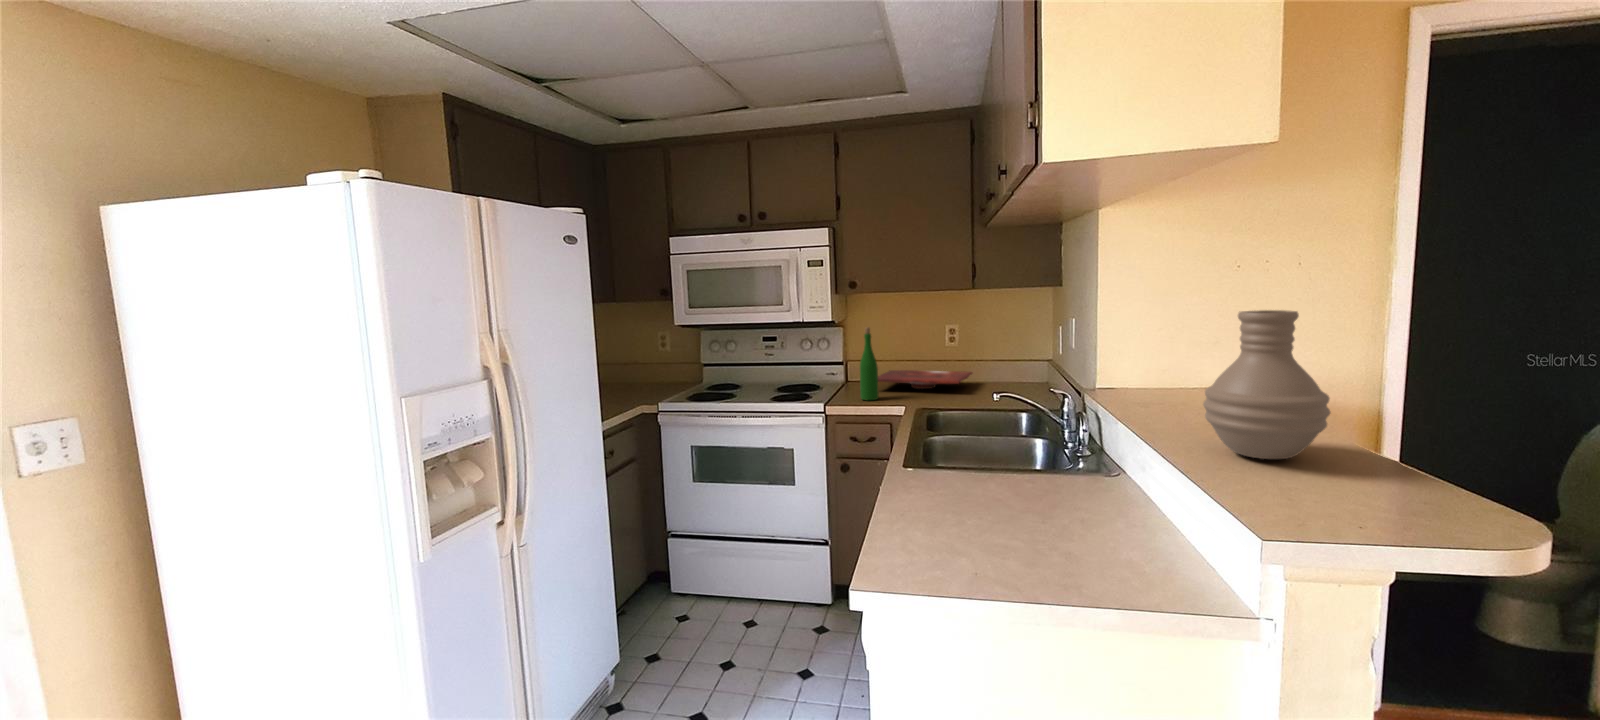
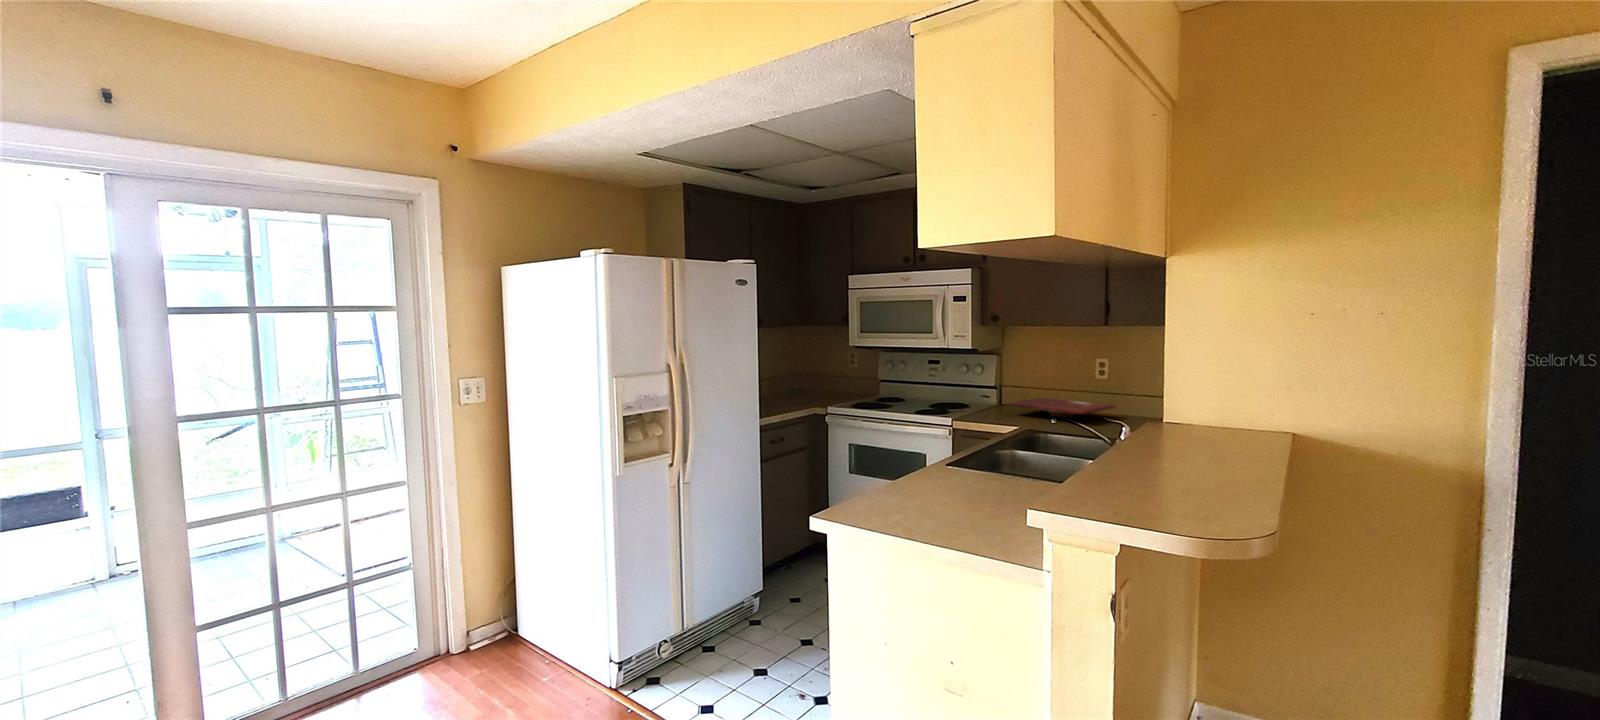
vase: present [1203,310,1330,459] -> none [1122,358,1226,487]
wine bottle: present [860,327,878,400] -> none [988,356,1005,421]

